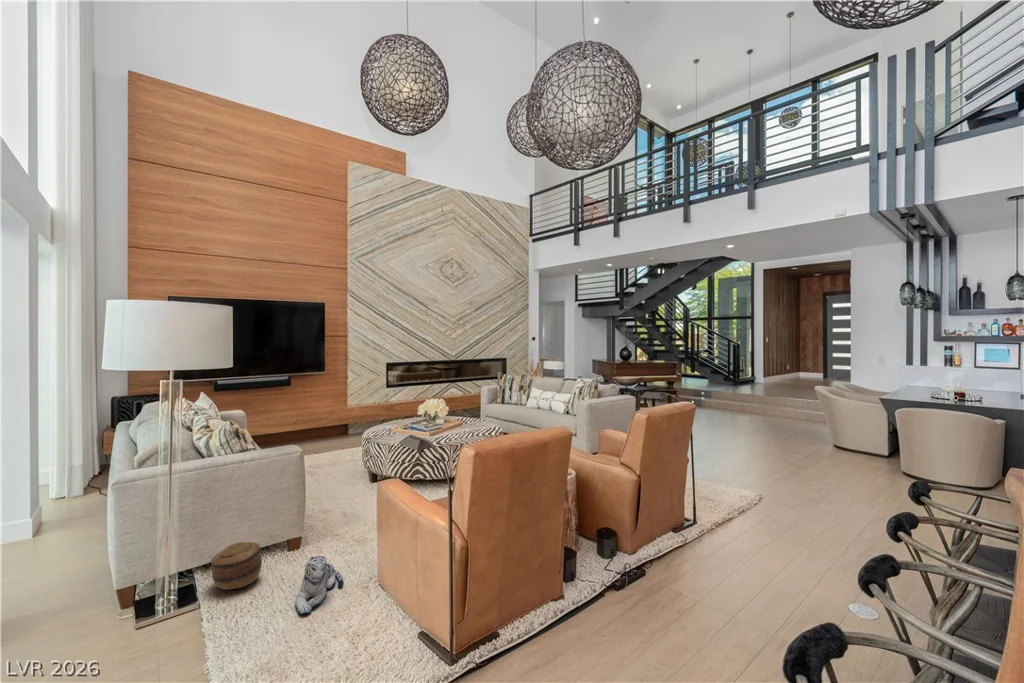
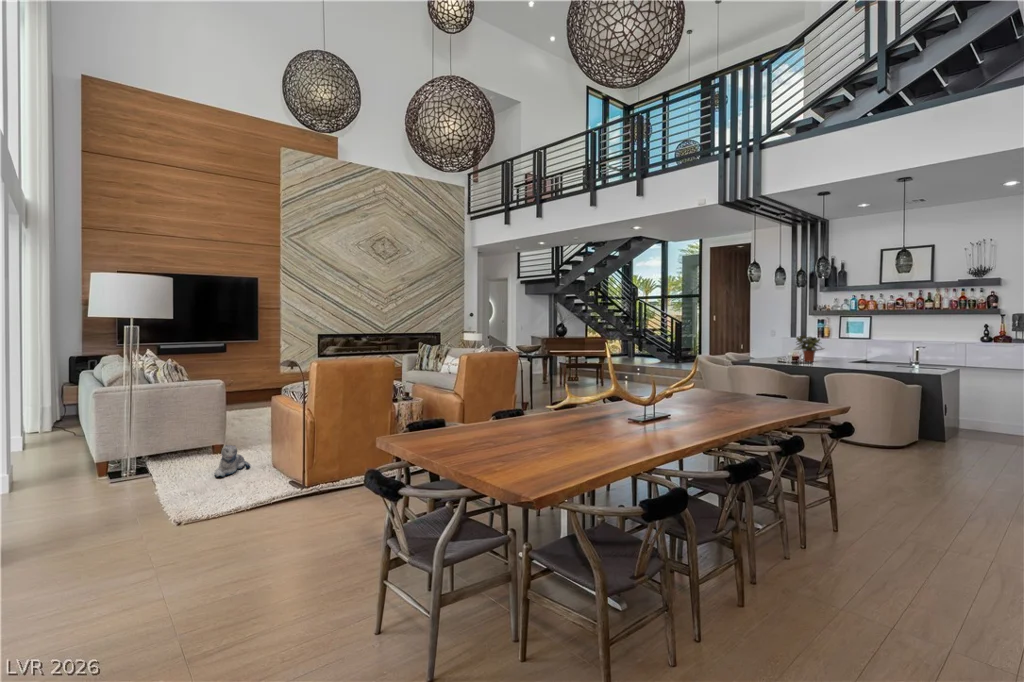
potted plant: none [957,368,1003,400] -> present [796,335,824,362]
basket: present [211,542,262,590] -> none [158,440,193,469]

